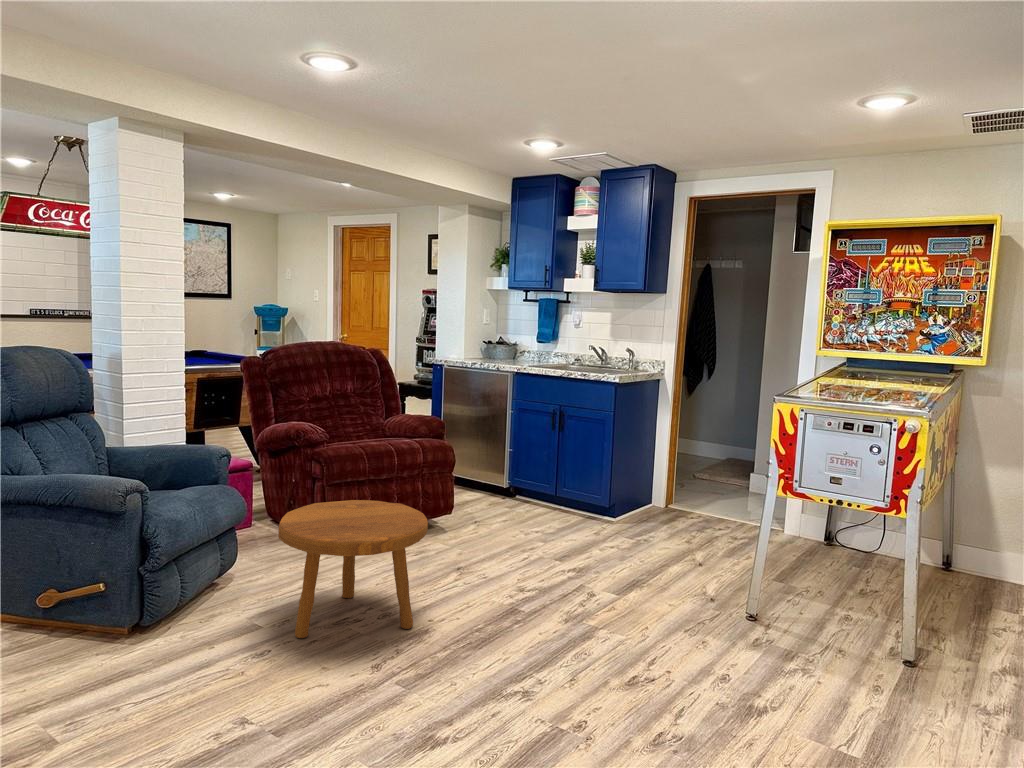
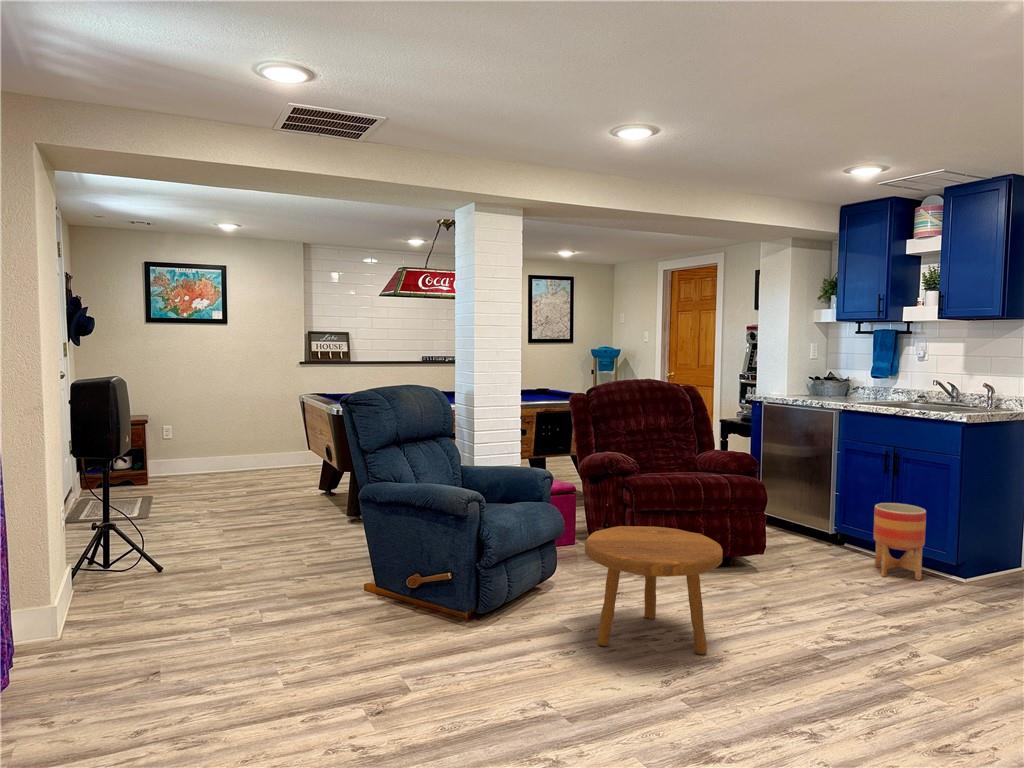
planter: none [545,457,587,525] -> present [874,503,926,580]

